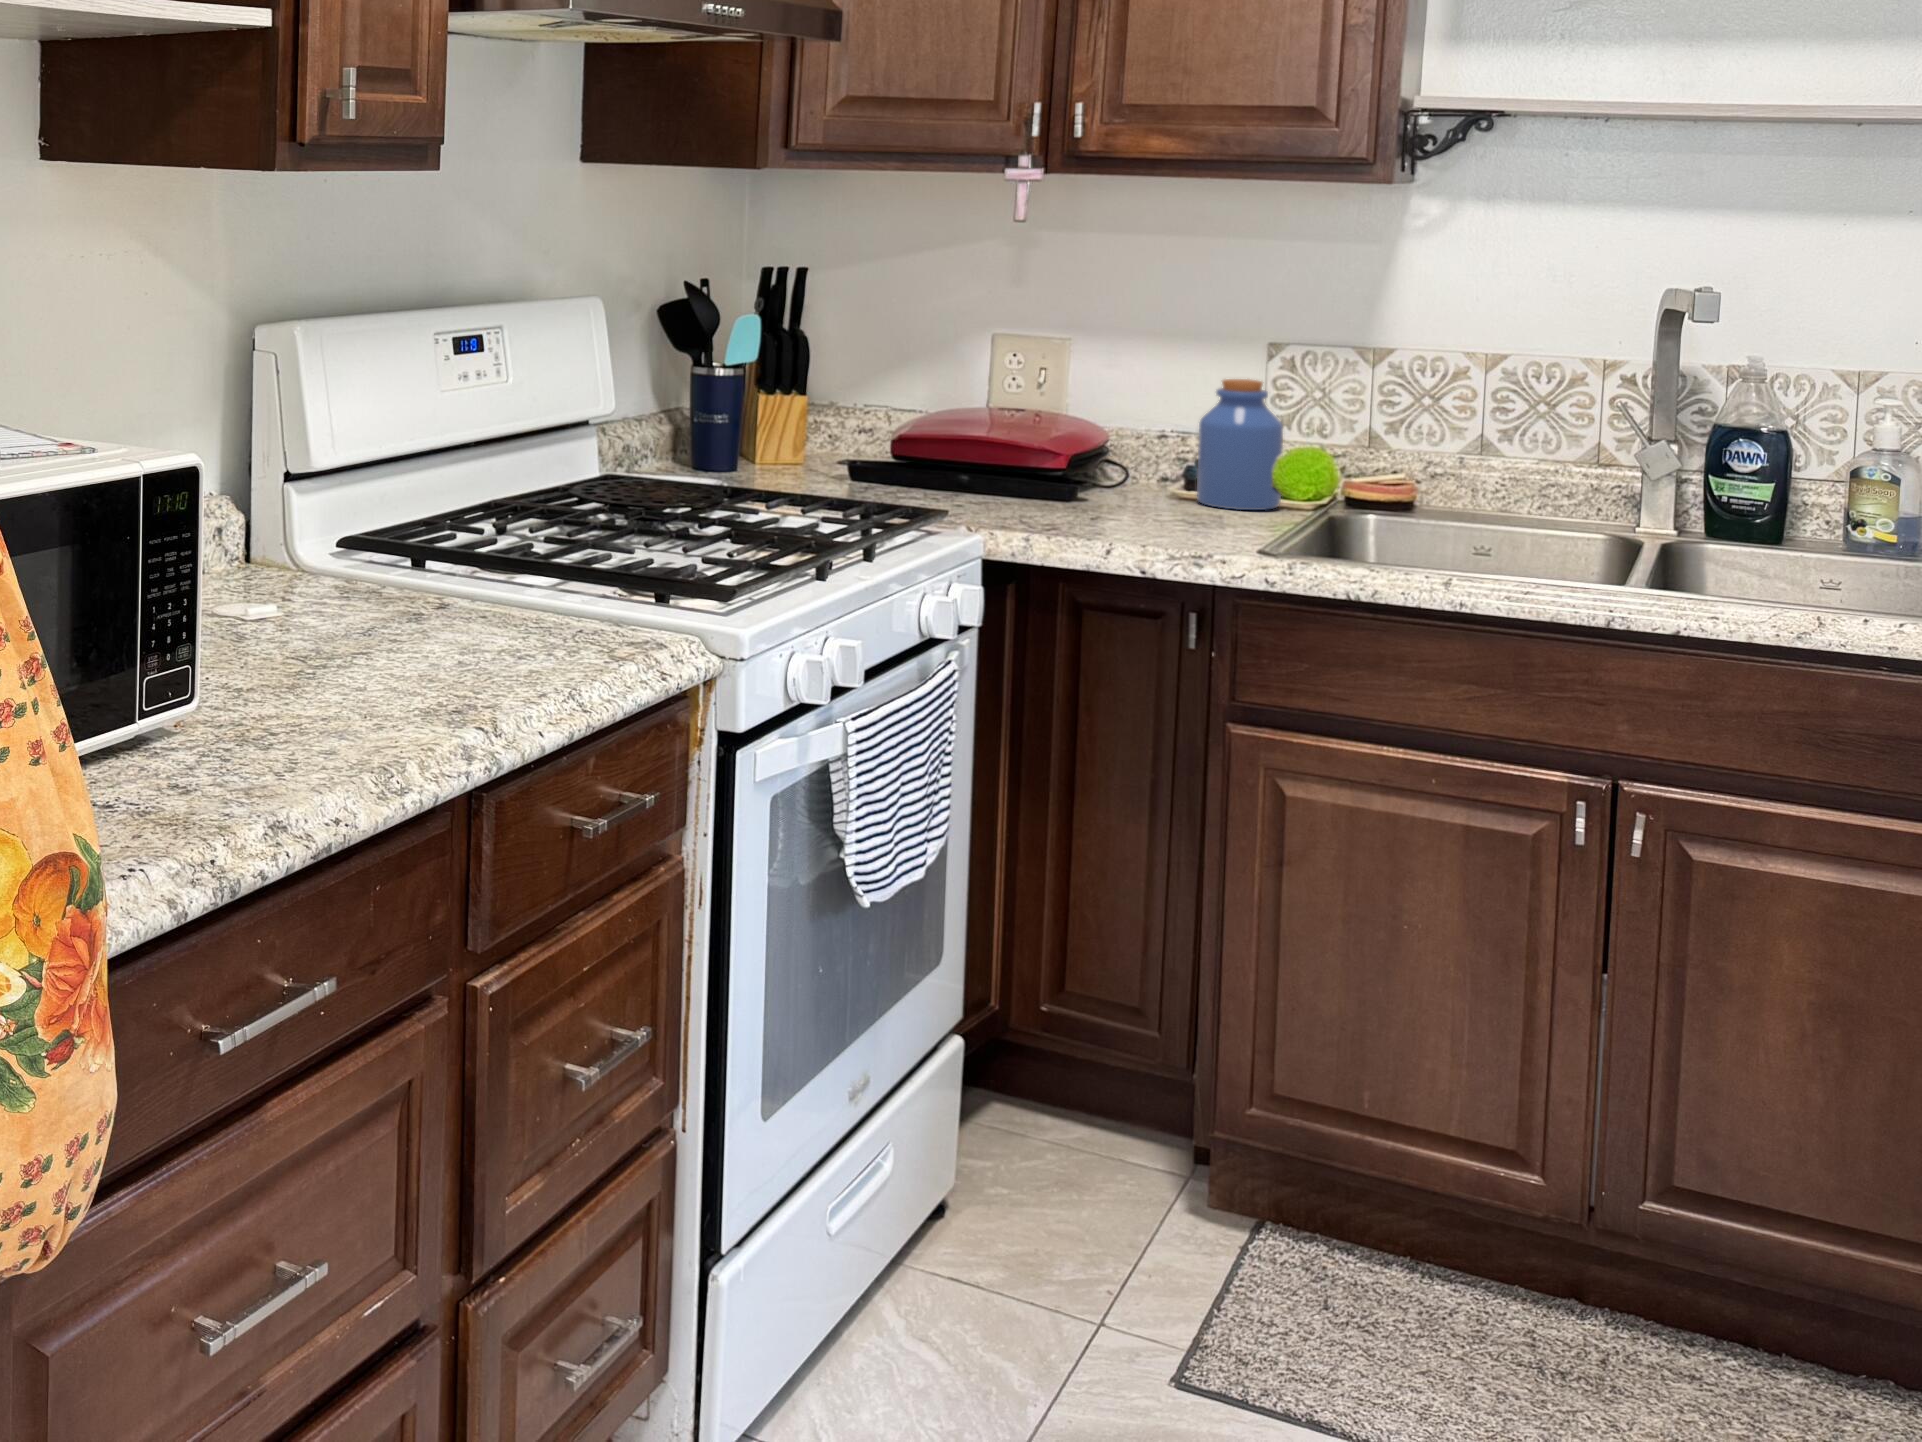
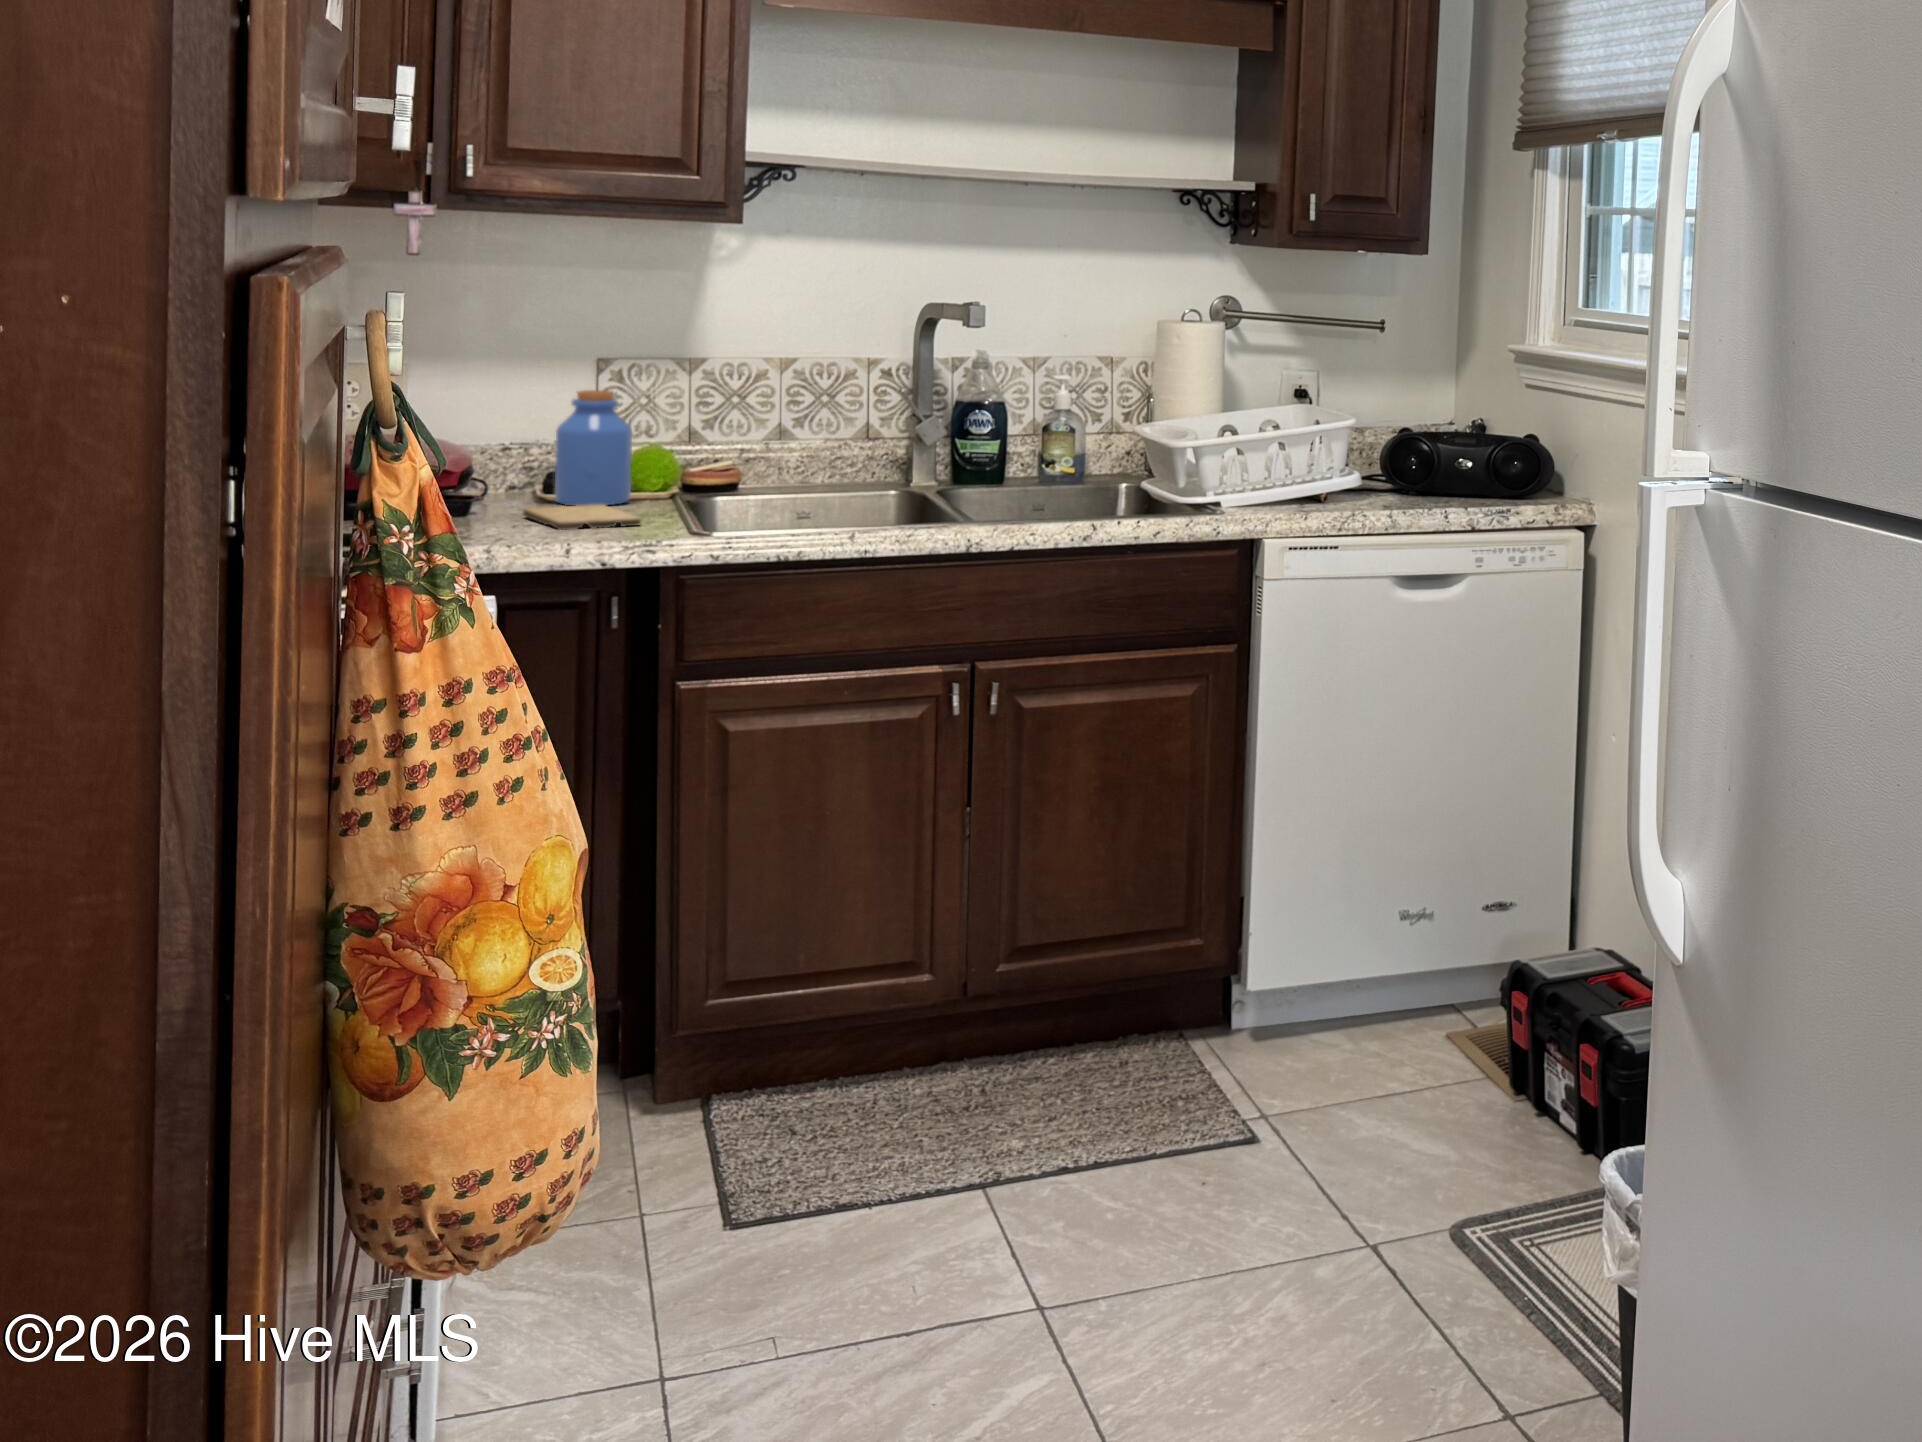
cutting board: none [1126,503,1228,536] -> present [523,505,641,530]

